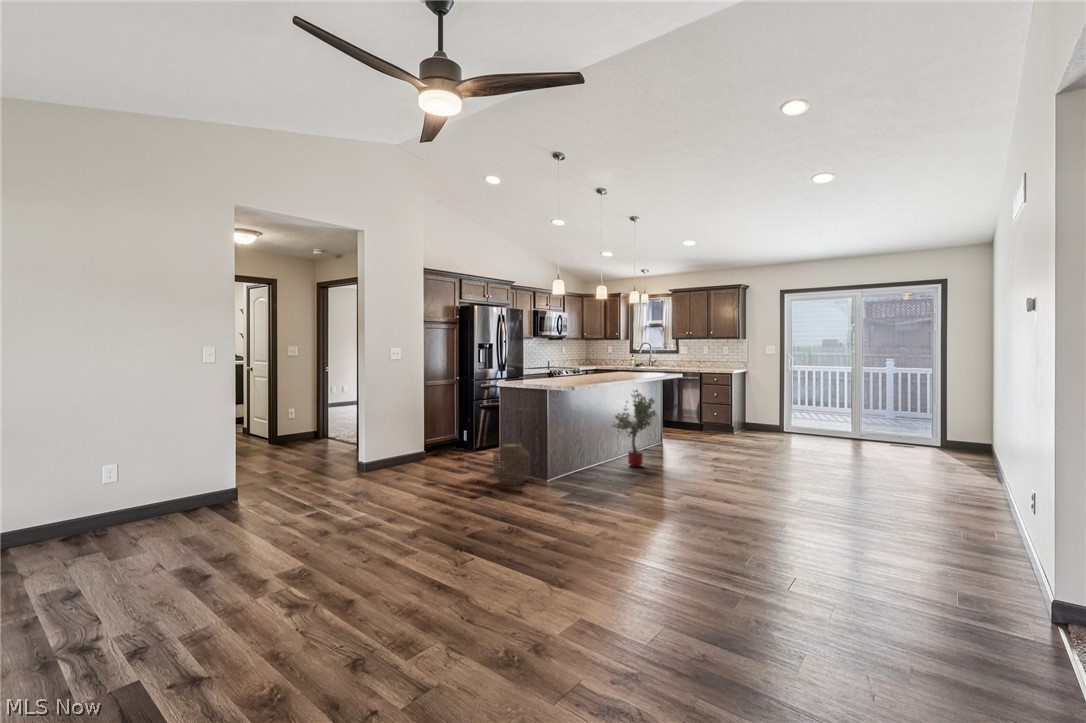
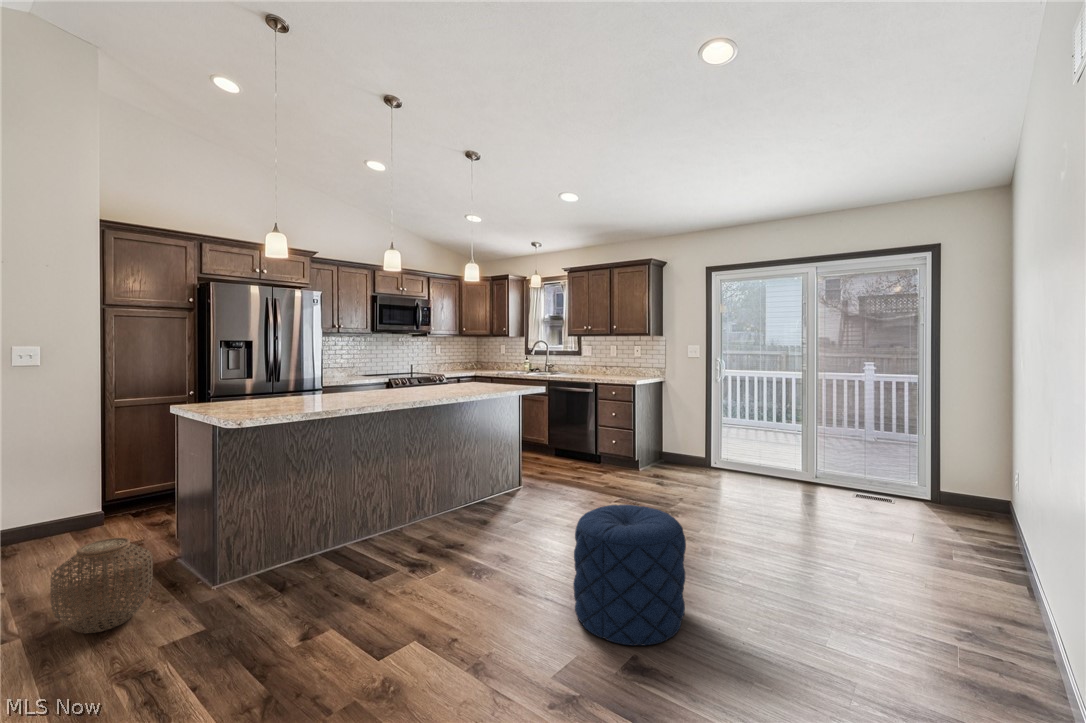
potted tree: present [612,390,656,467] -> none [365,419,464,559]
pouf: none [742,430,803,489] -> present [573,504,686,646]

